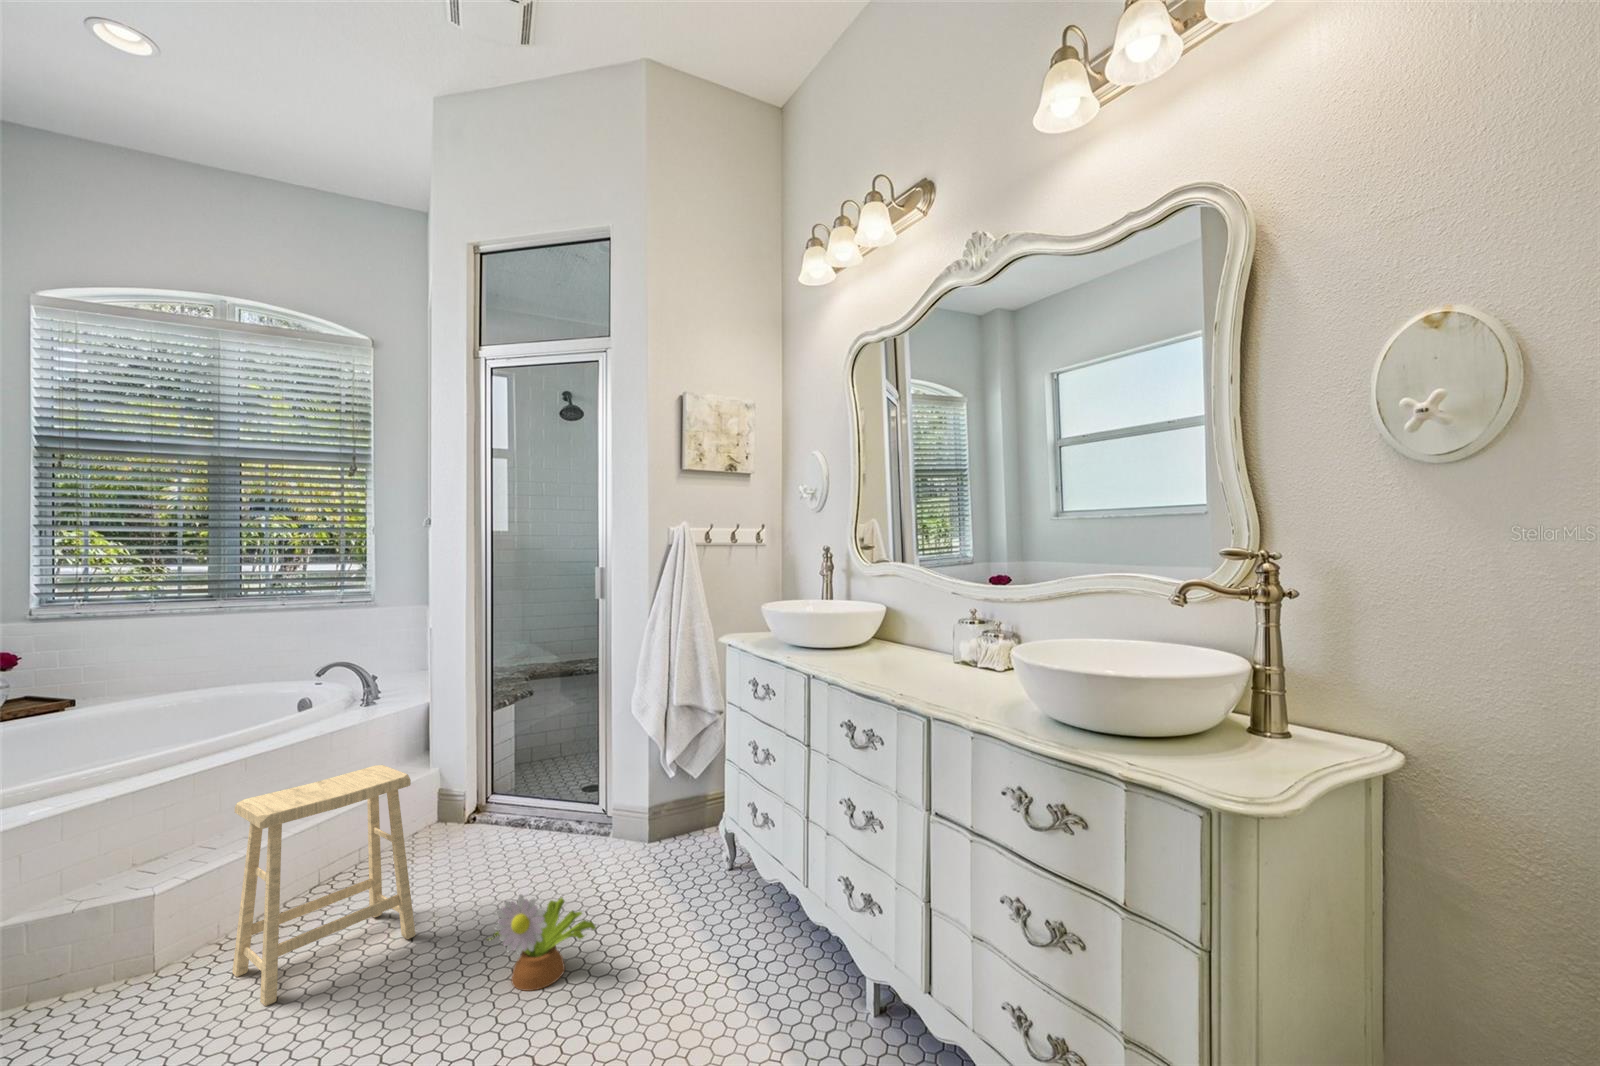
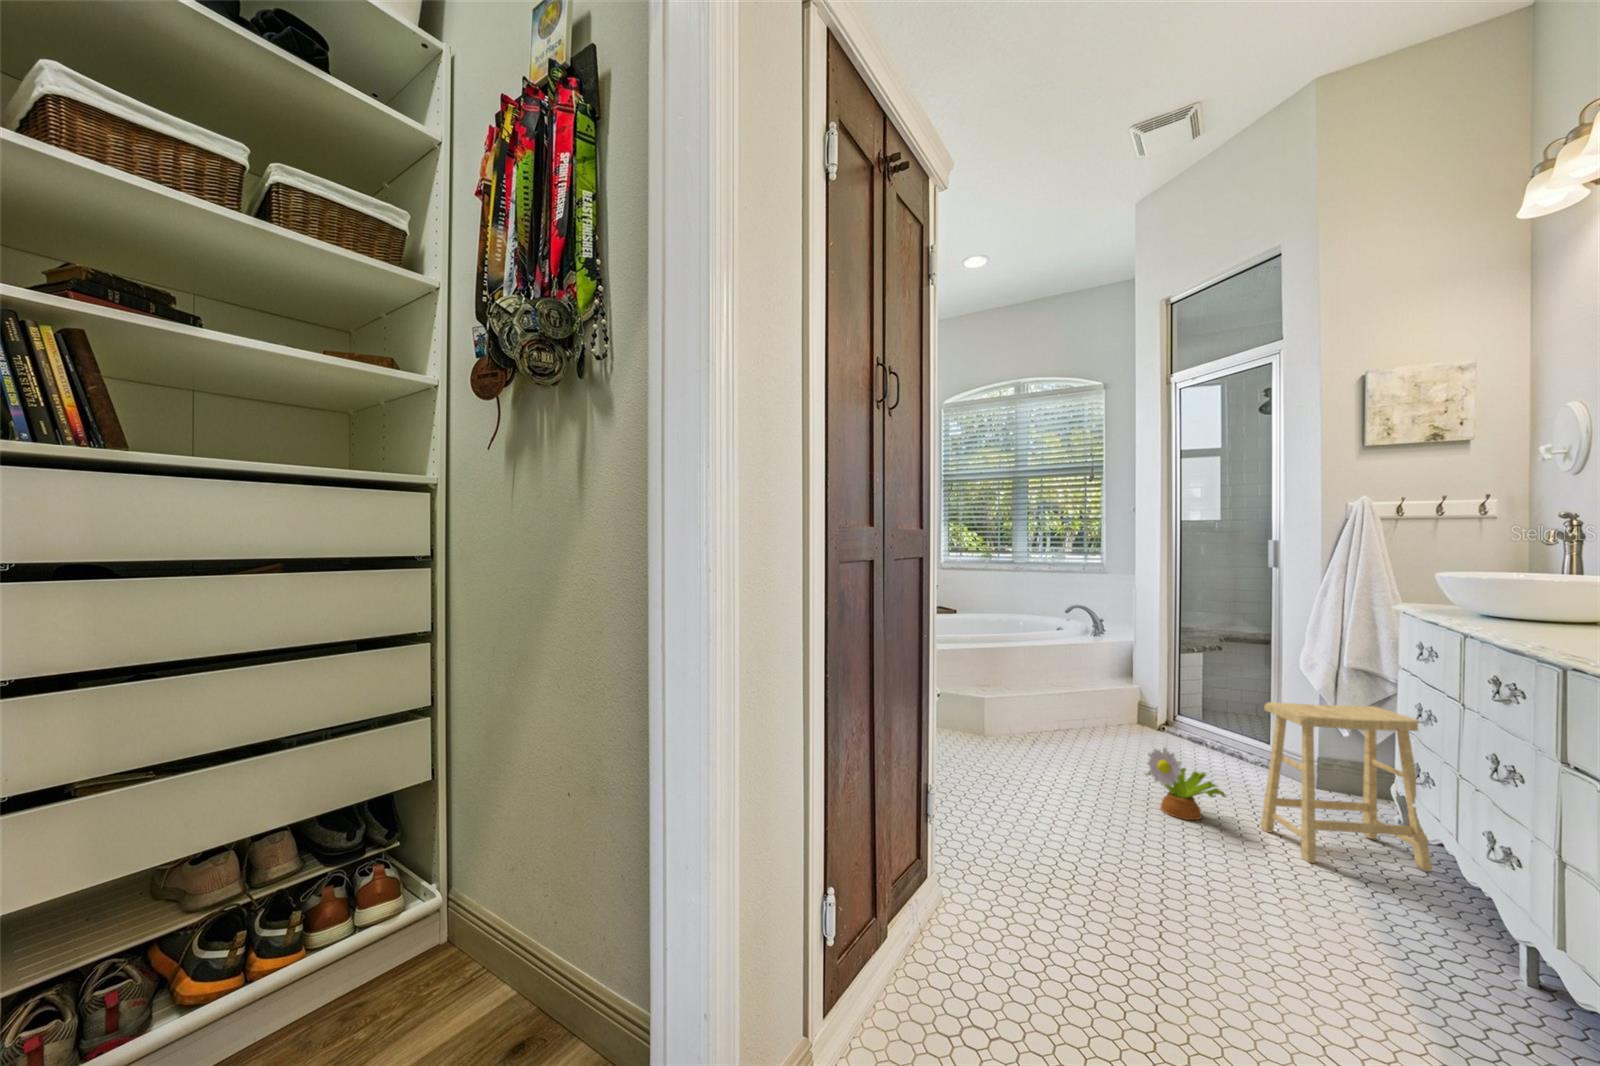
footstool: present [232,765,415,1006] -> present [1261,702,1432,871]

